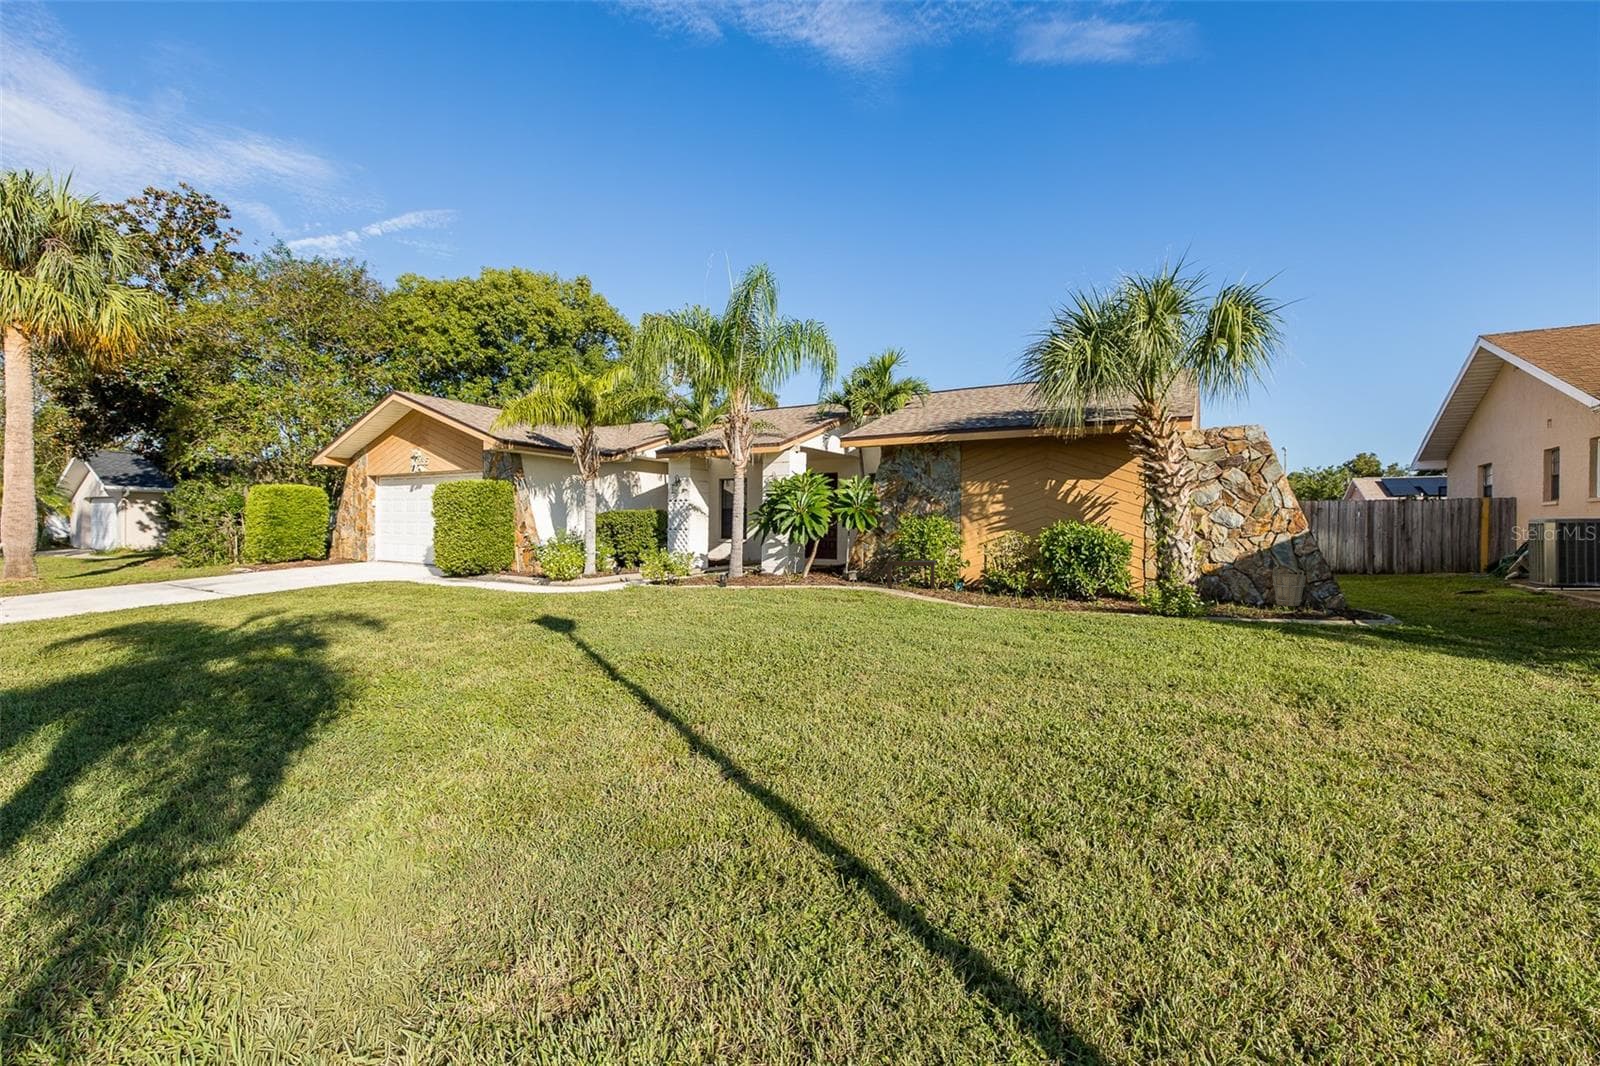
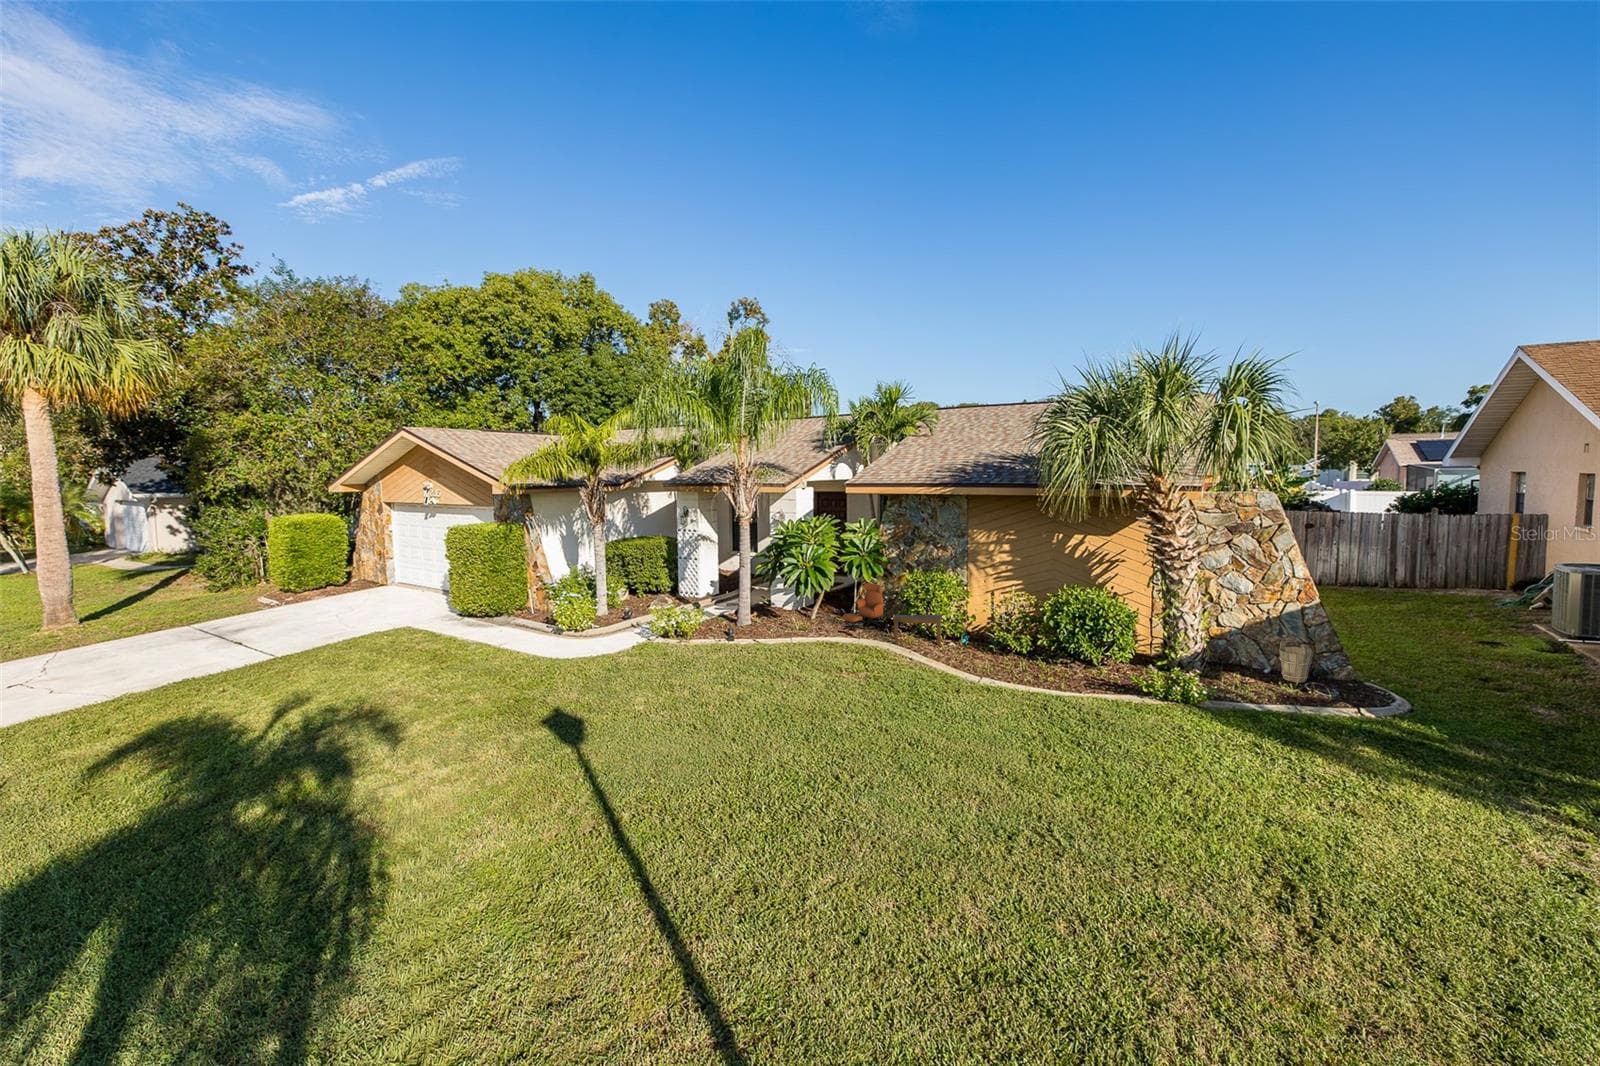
lounge chair: none [835,539,878,582] -> present [842,583,885,631]

